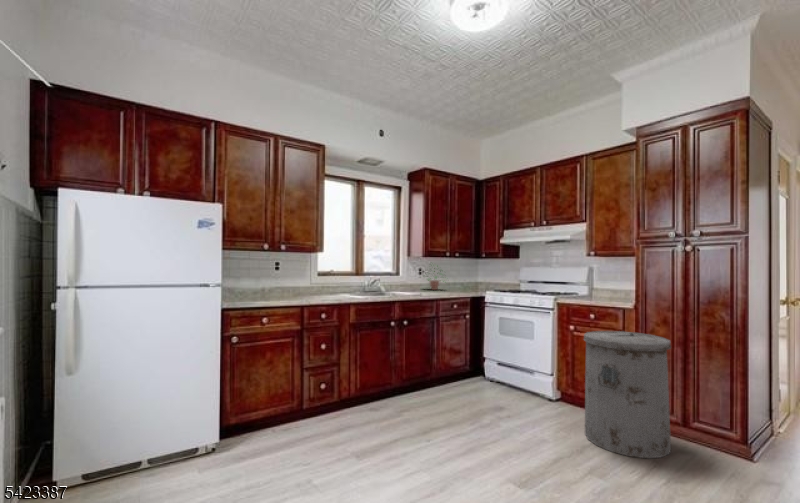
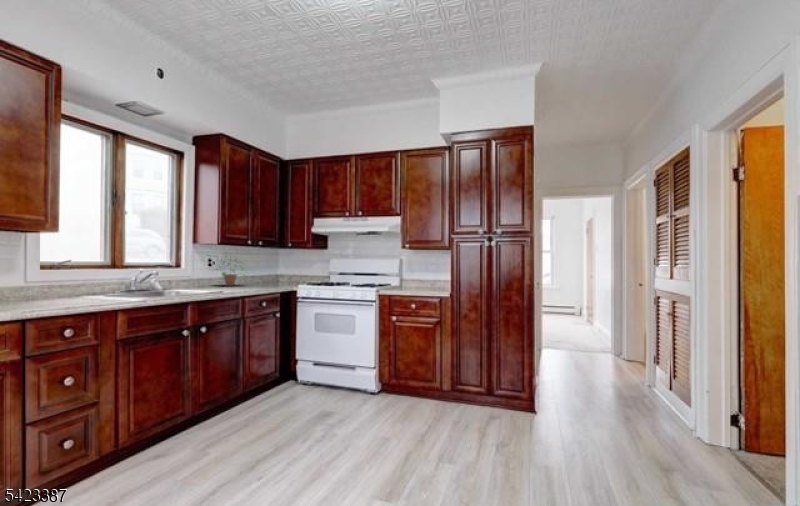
trash can: present [584,331,671,458] -> none [420,318,494,440]

